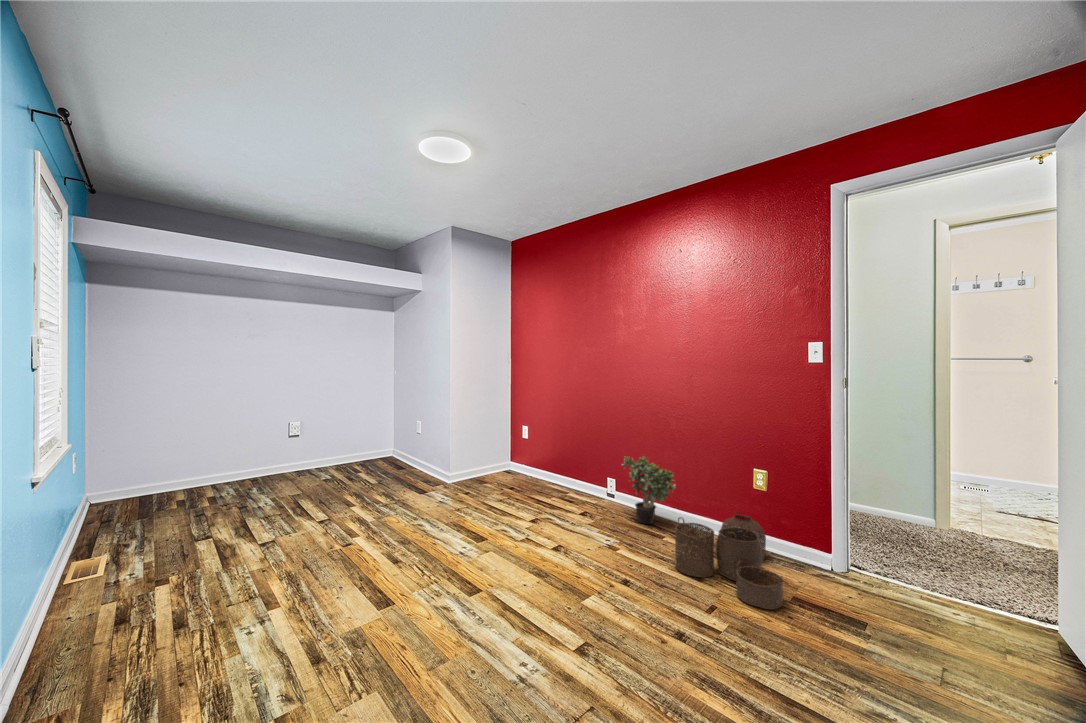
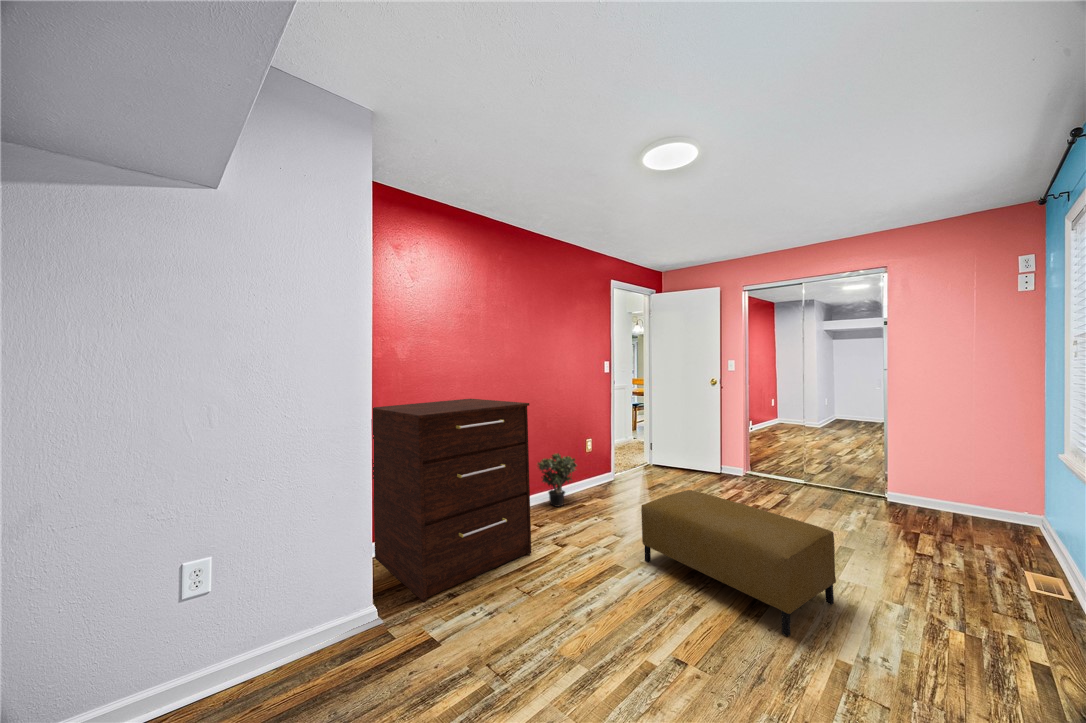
dresser: none [461,374,579,508] -> present [372,399,531,602]
ottoman: none [319,492,525,643] -> present [641,490,836,636]
woven basket: present [675,514,783,609] -> none [590,463,665,502]

